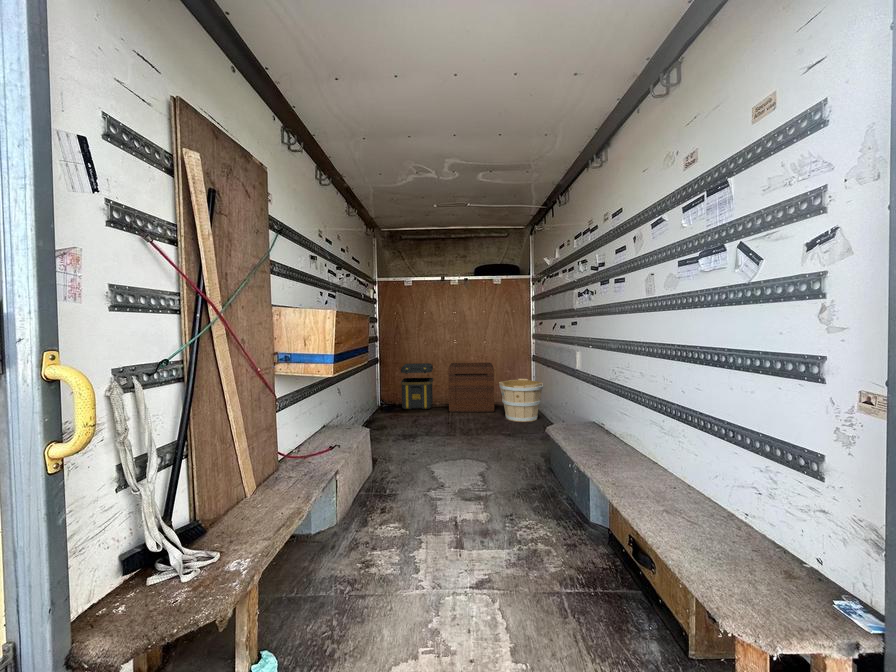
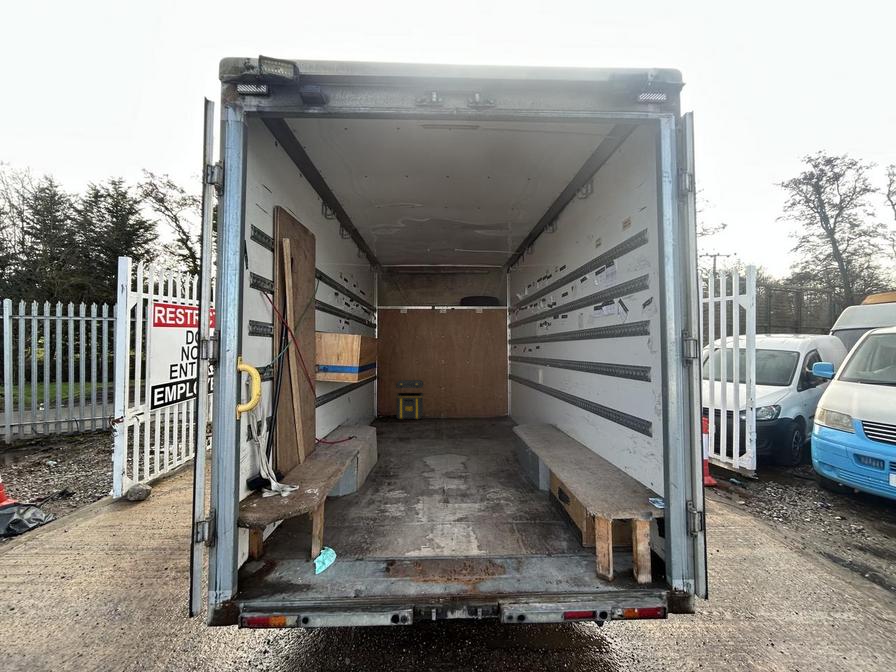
wooden crate: present [448,362,494,412] -> none [437,380,476,422]
wooden bucket: present [499,379,543,422] -> none [479,394,517,429]

